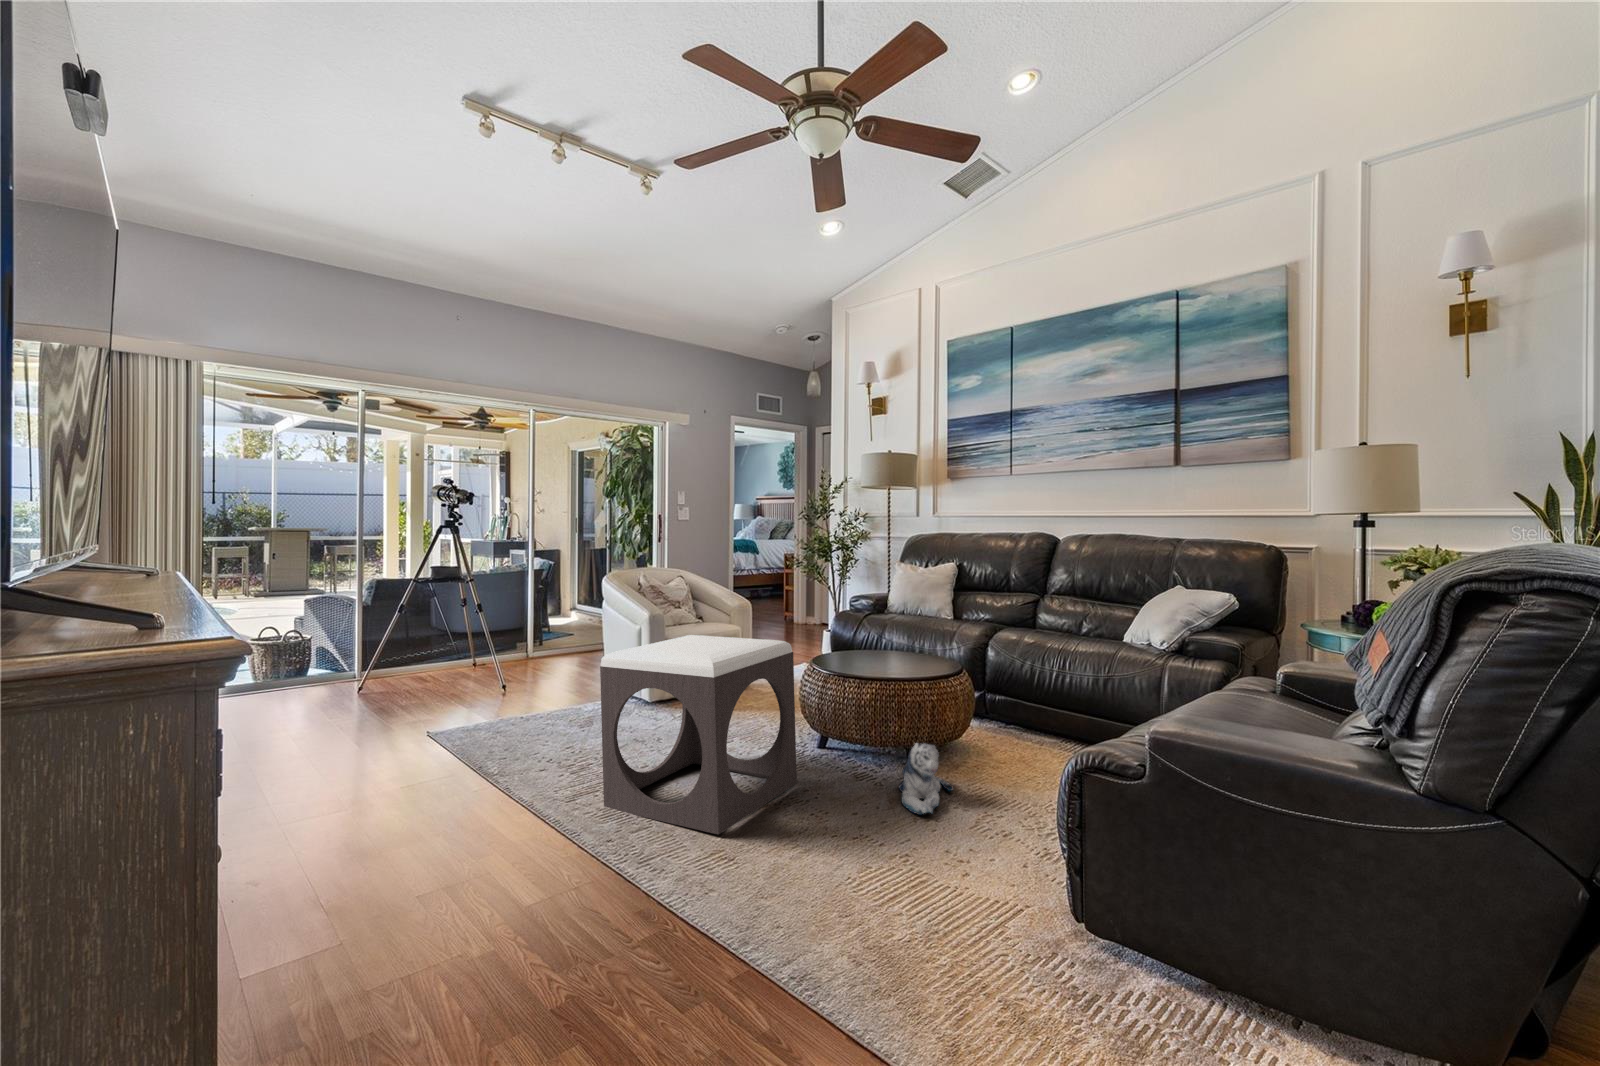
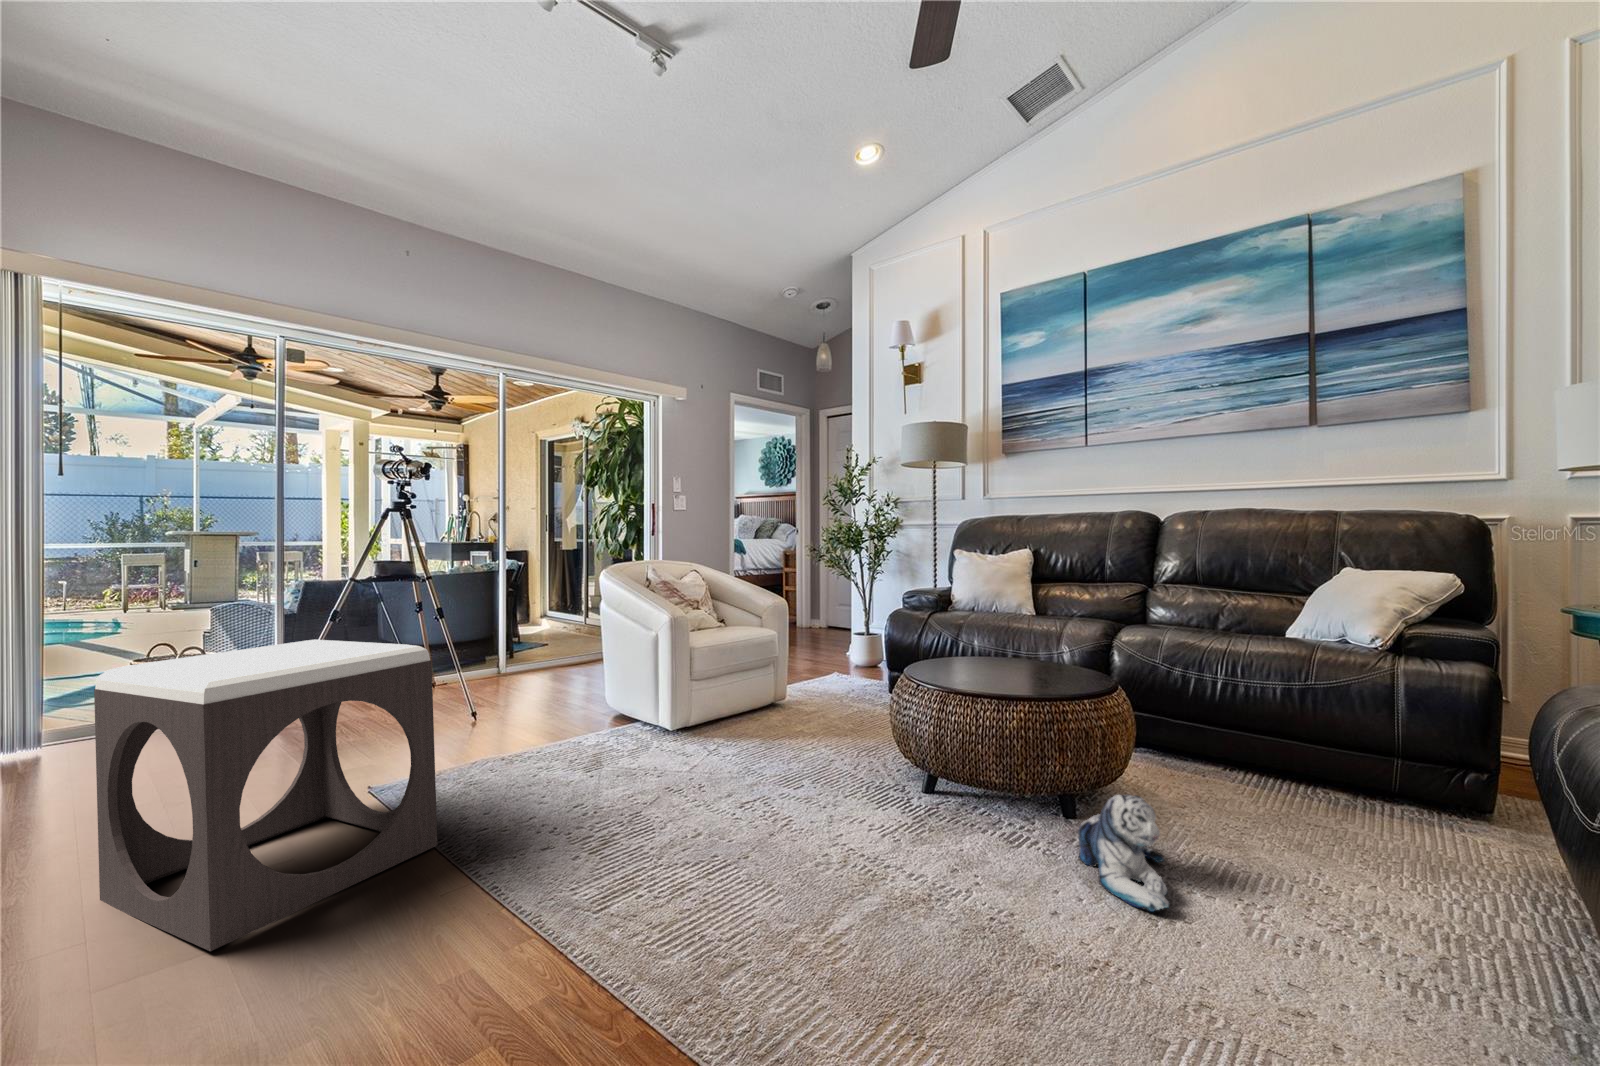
footstool: present [600,635,797,835] -> present [94,640,437,951]

